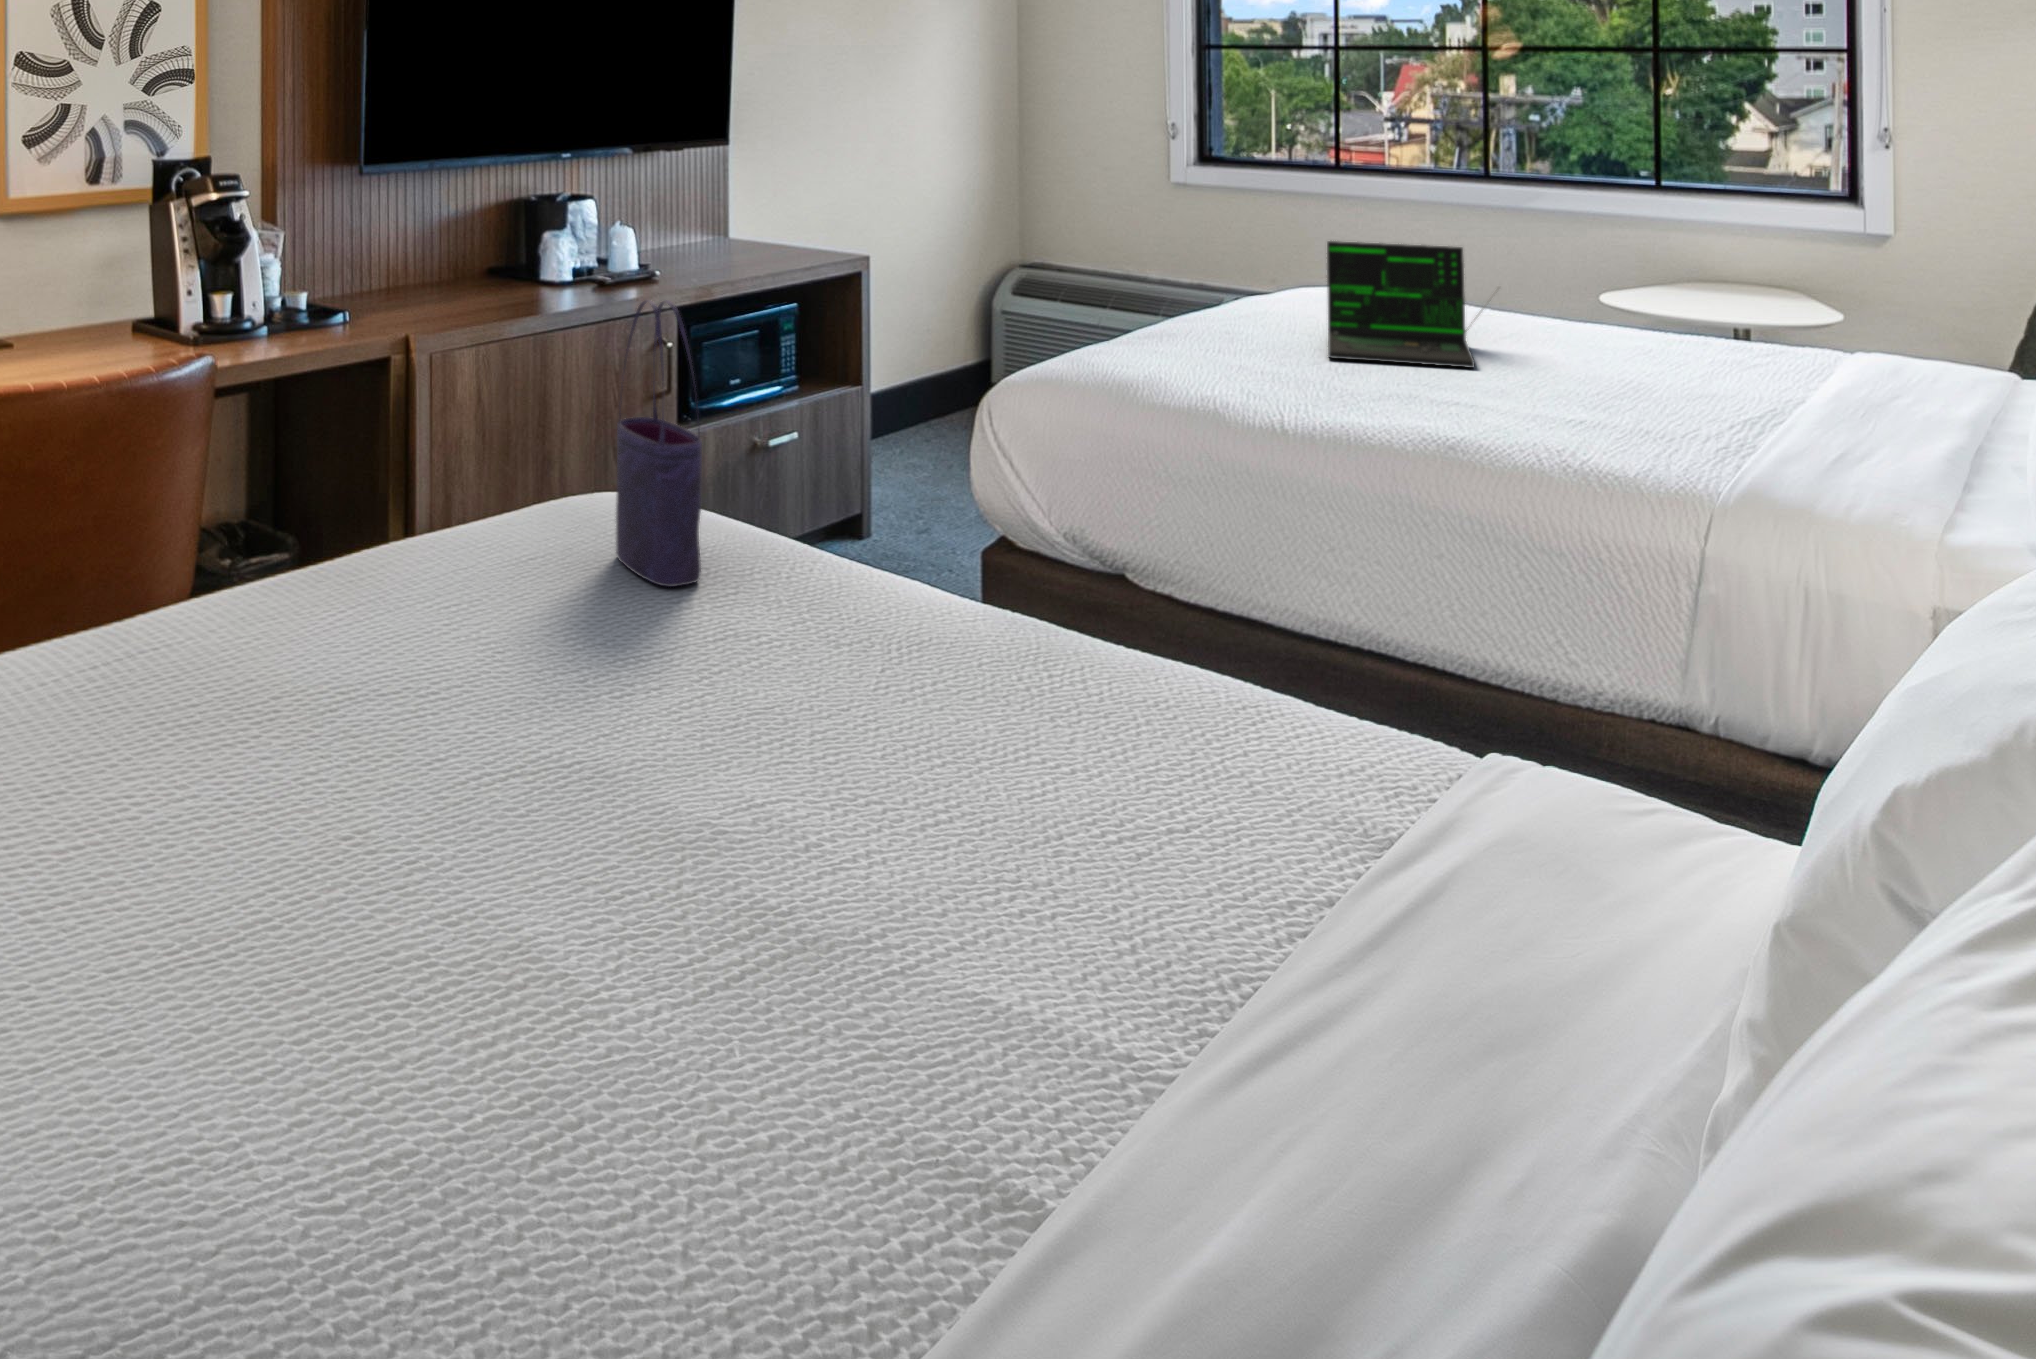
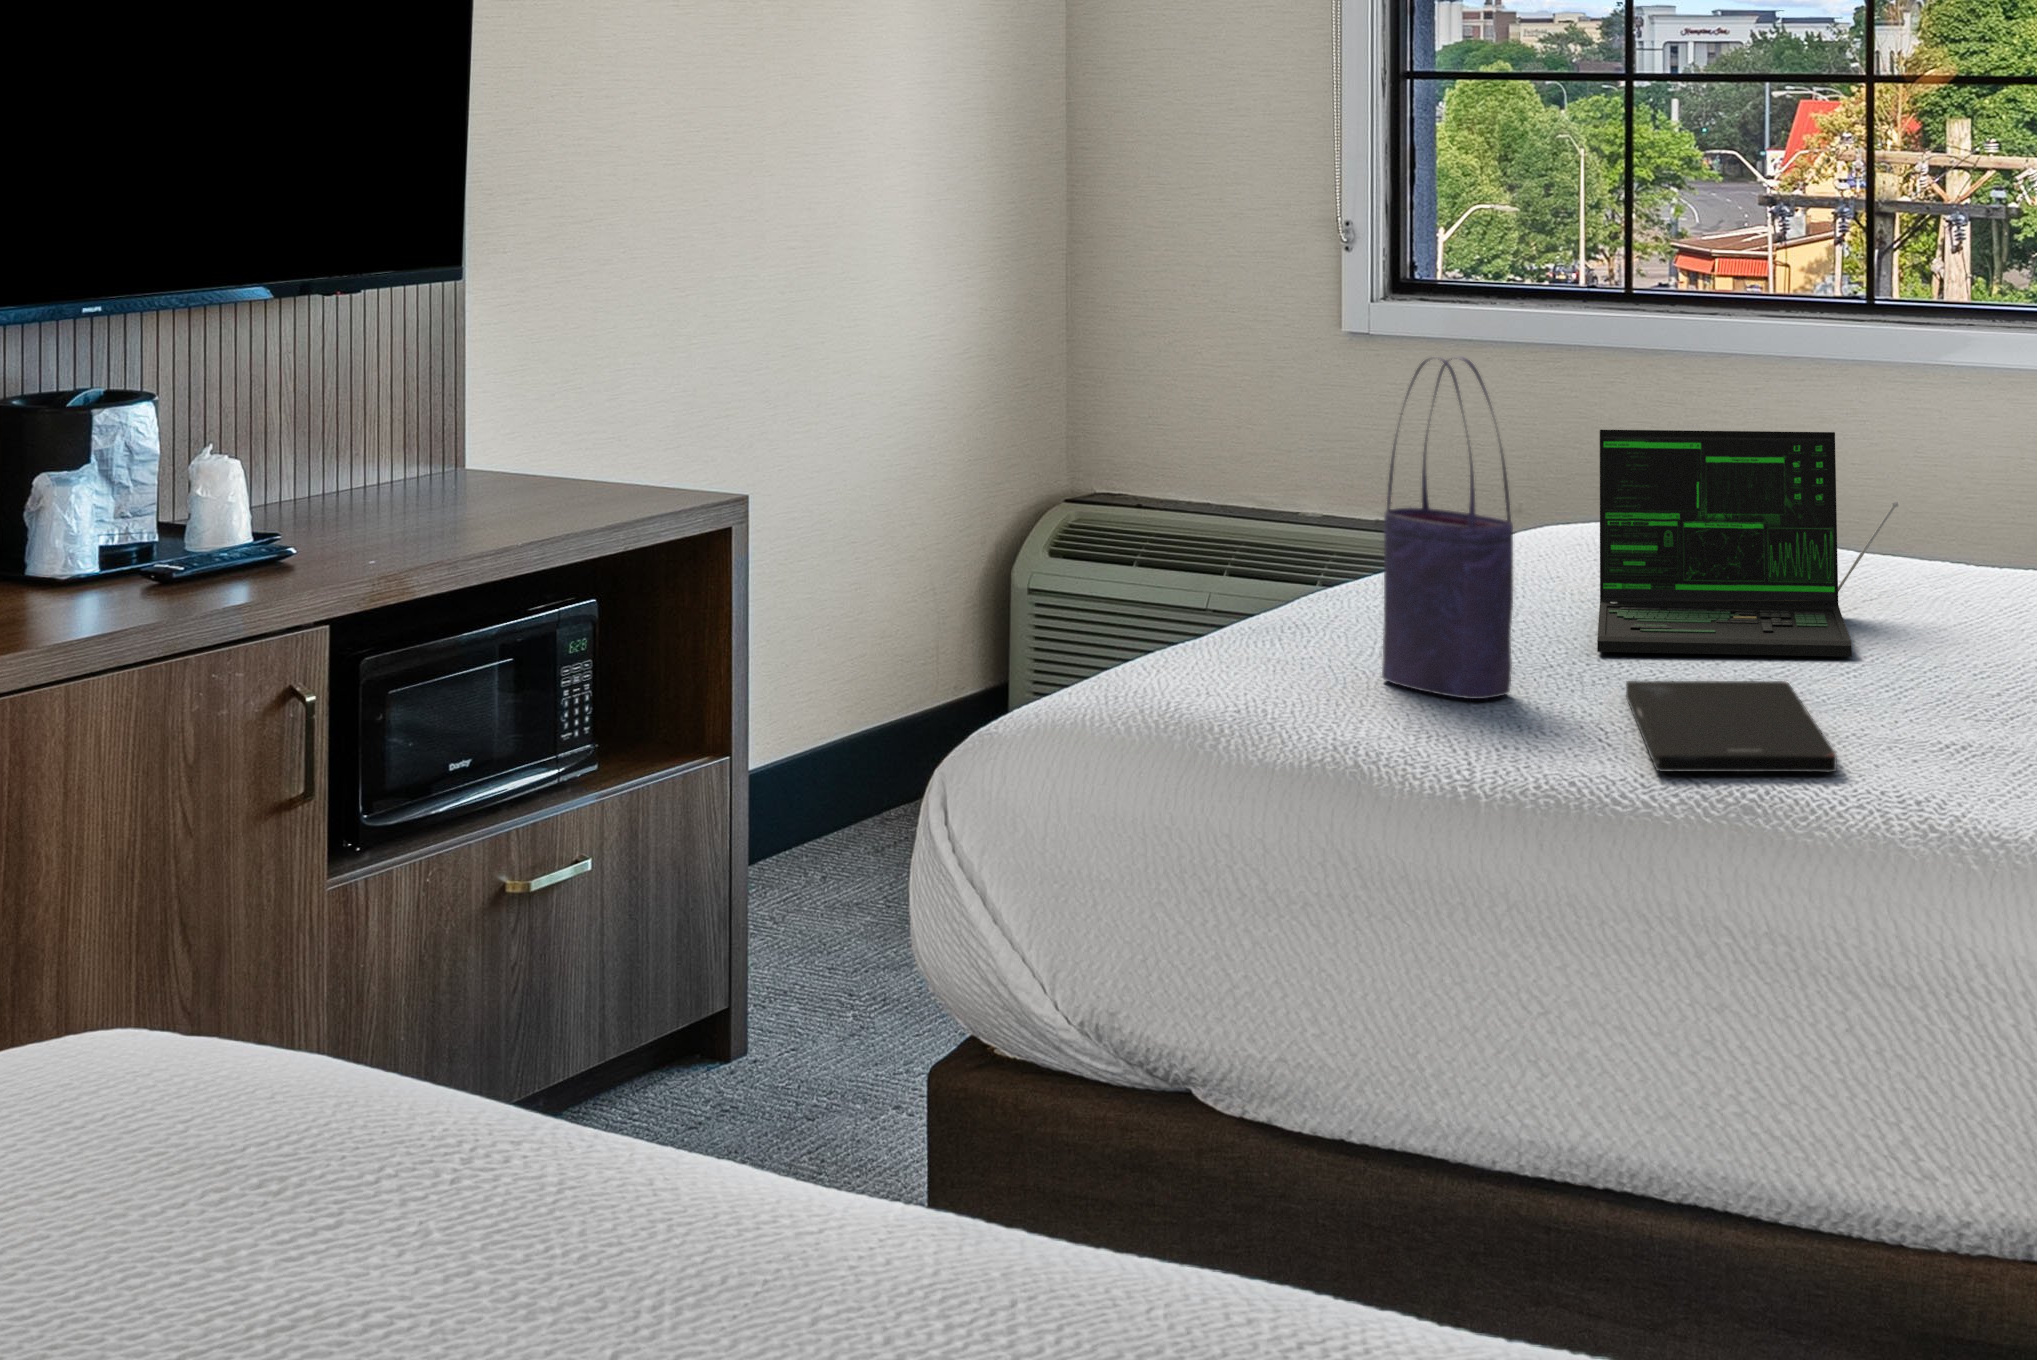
tote bag: present [616,300,702,587] -> present [1382,356,1513,699]
smartphone: none [1346,374,1469,427] -> present [1626,681,1837,772]

